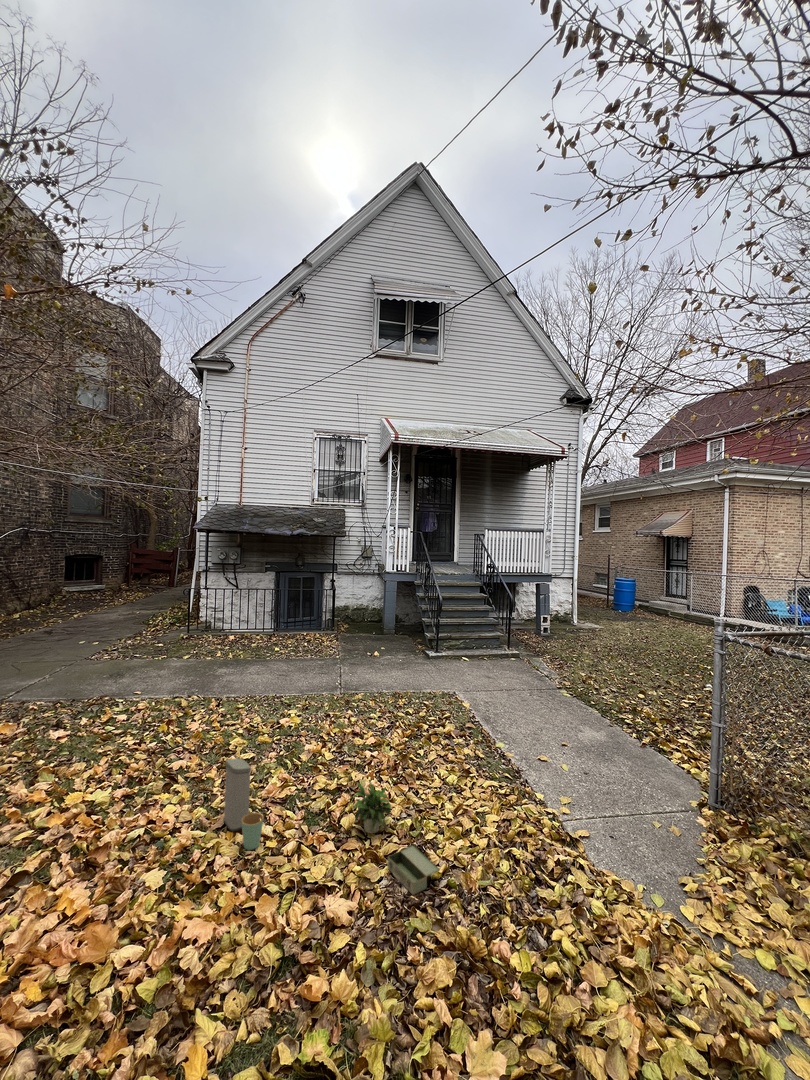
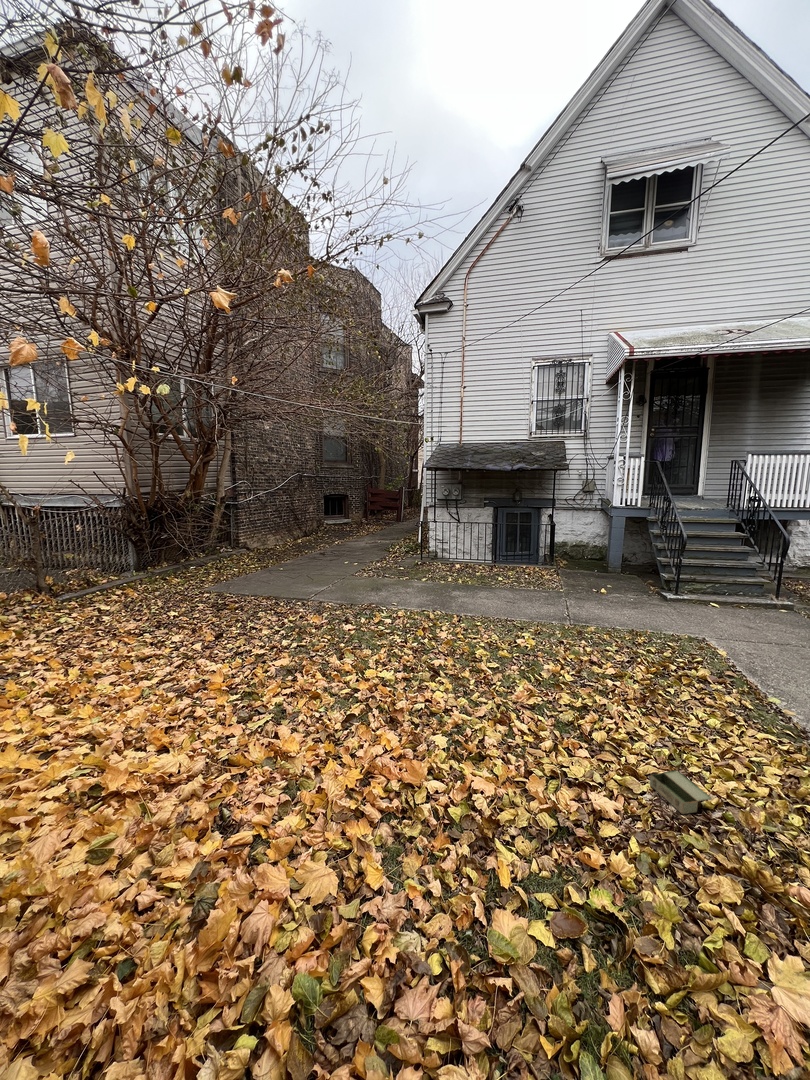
trash can: present [224,758,264,850] -> none [484,664,523,741]
potted plant: present [353,782,392,833] -> none [606,703,652,752]

